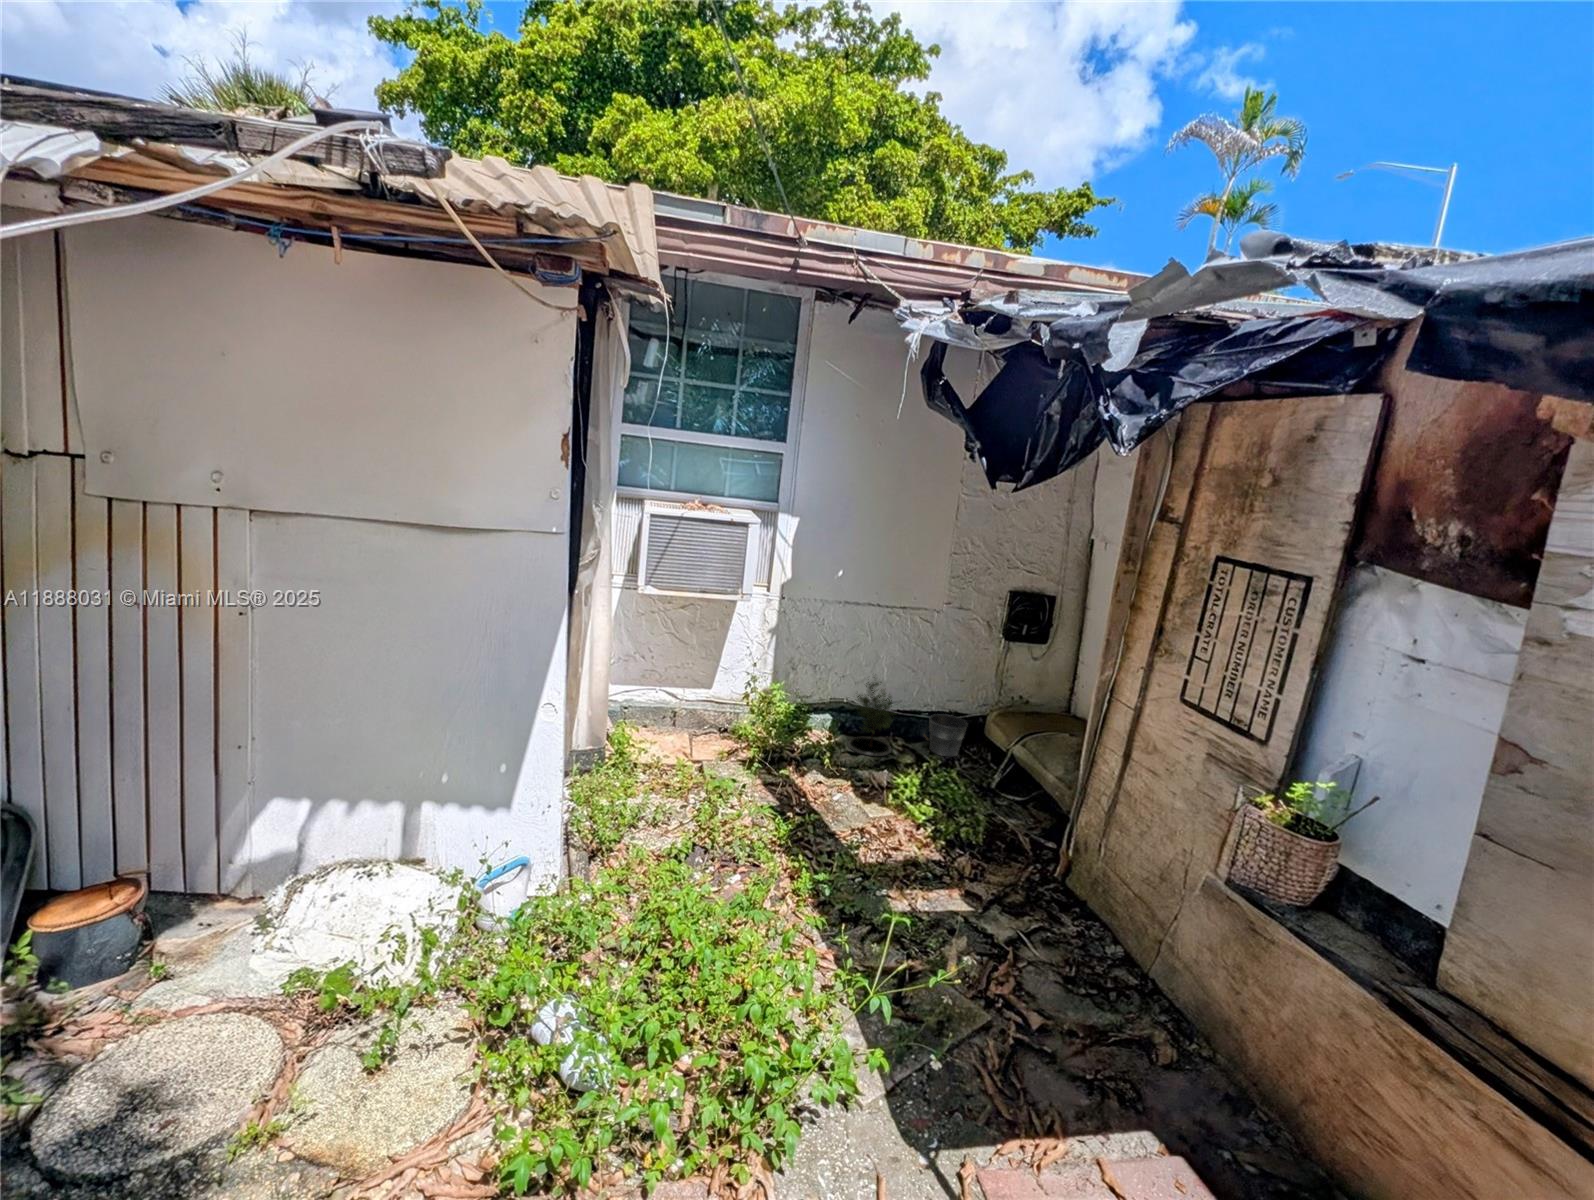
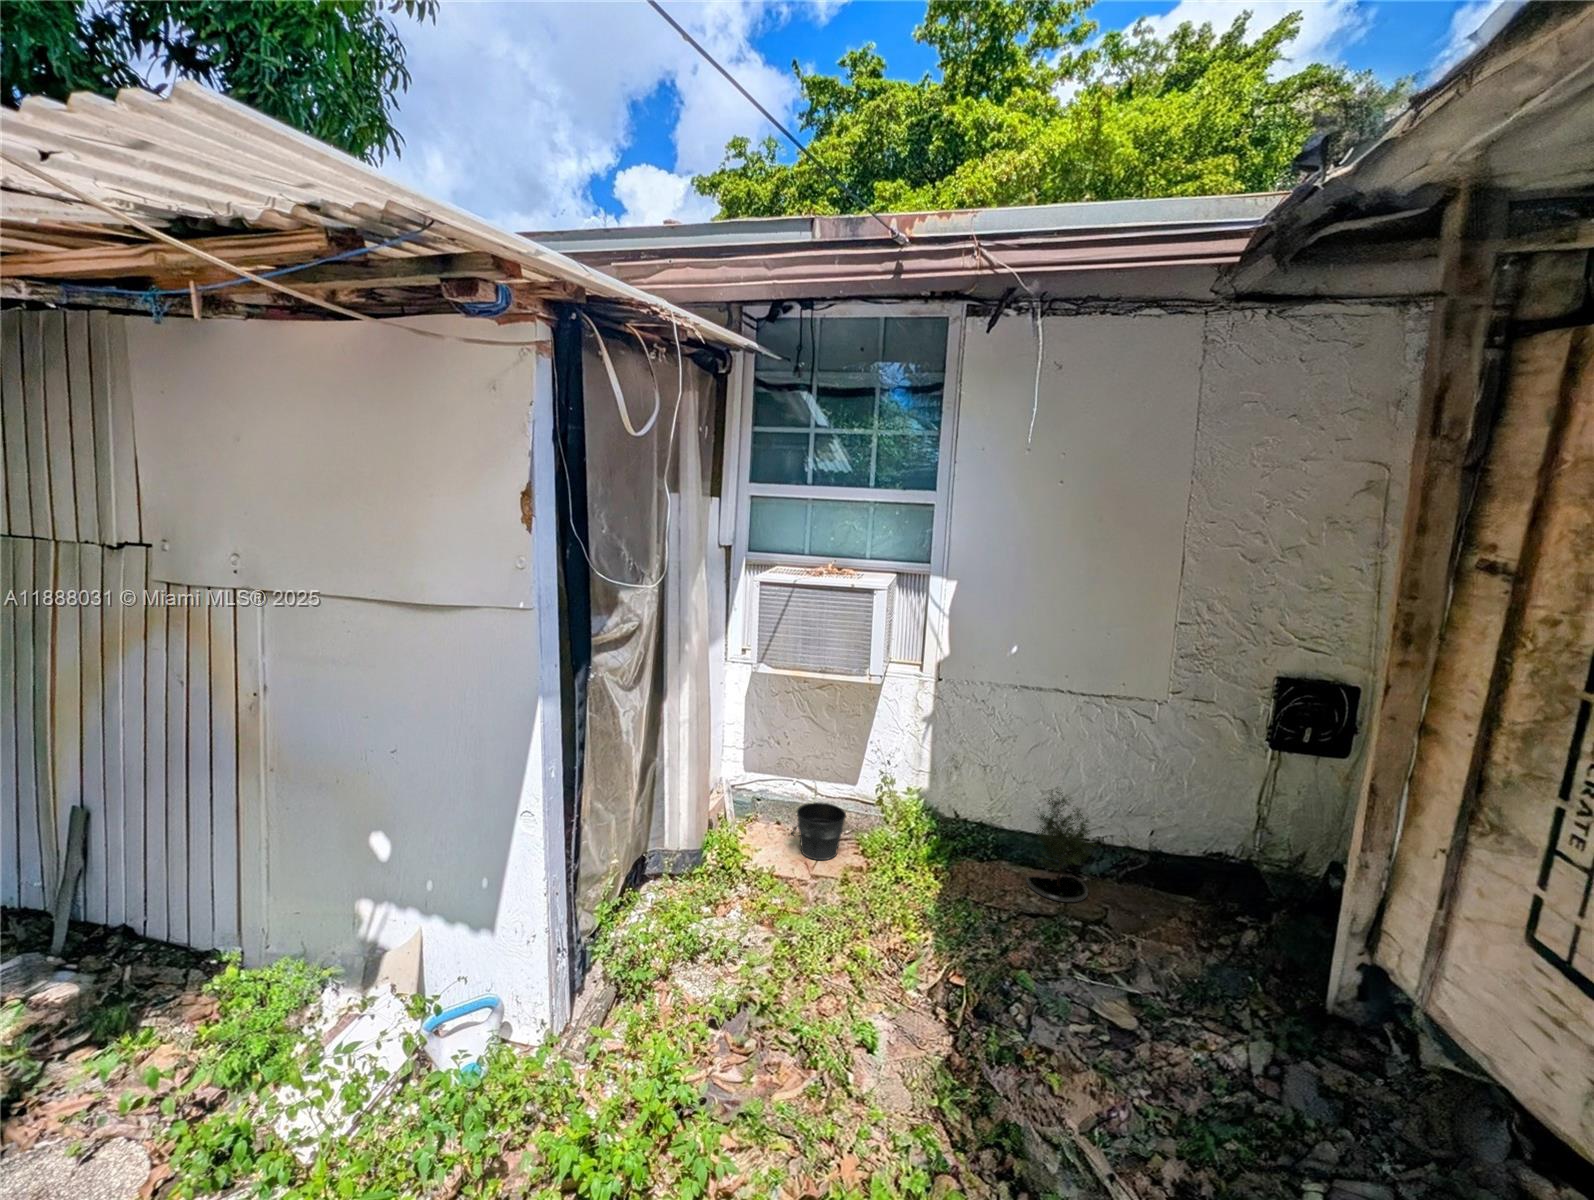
bucket: present [924,714,968,756] -> present [791,802,846,860]

